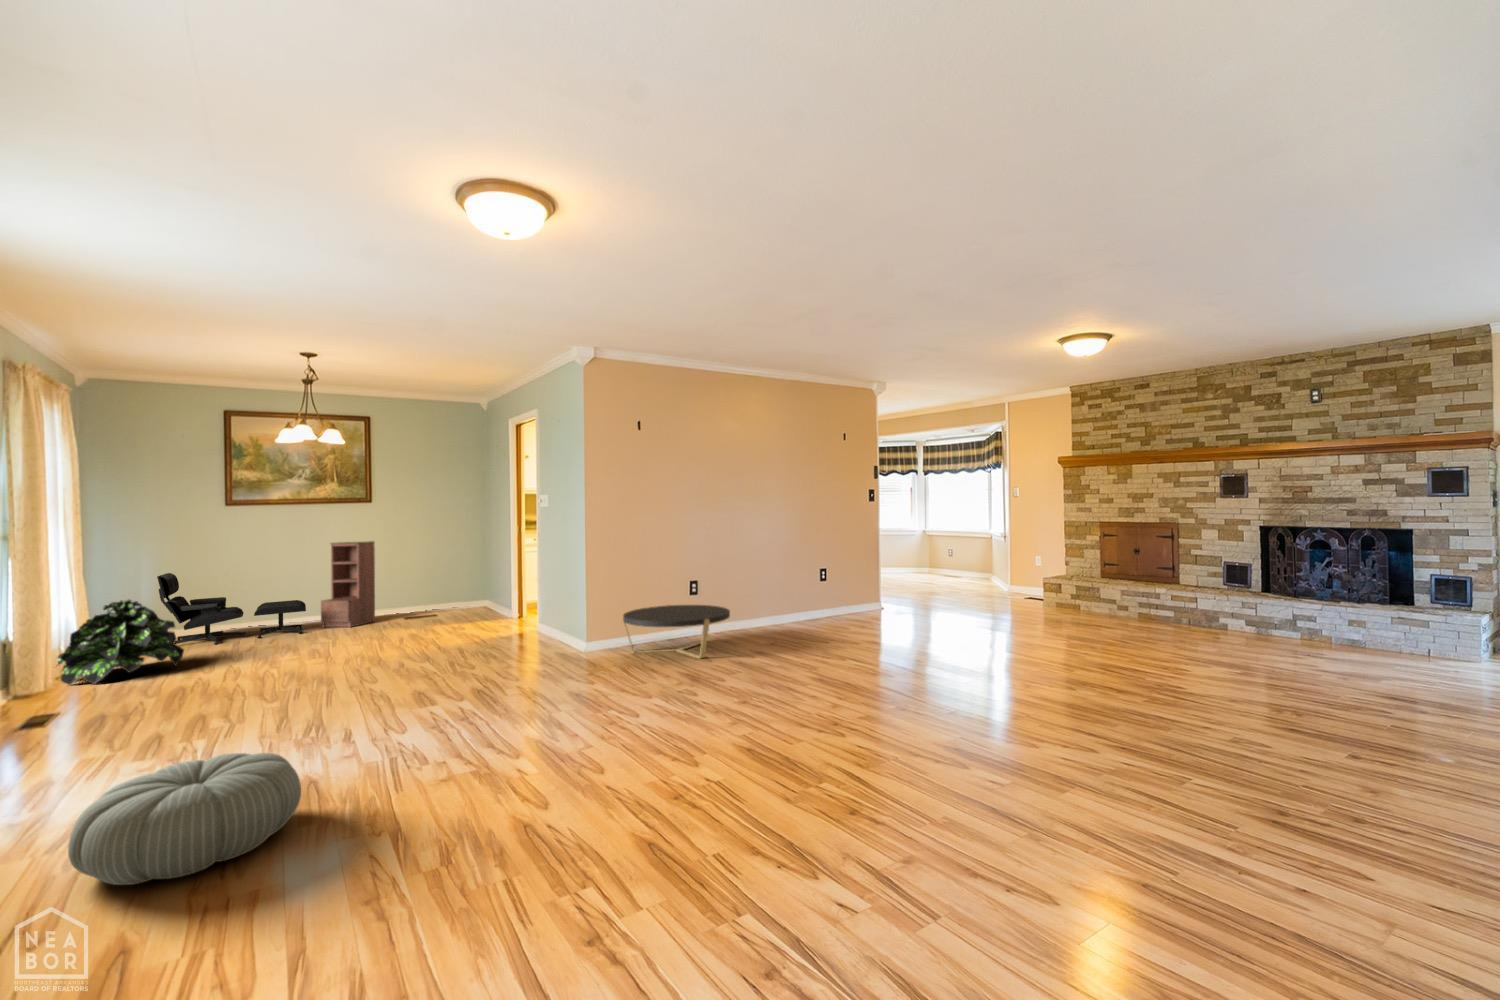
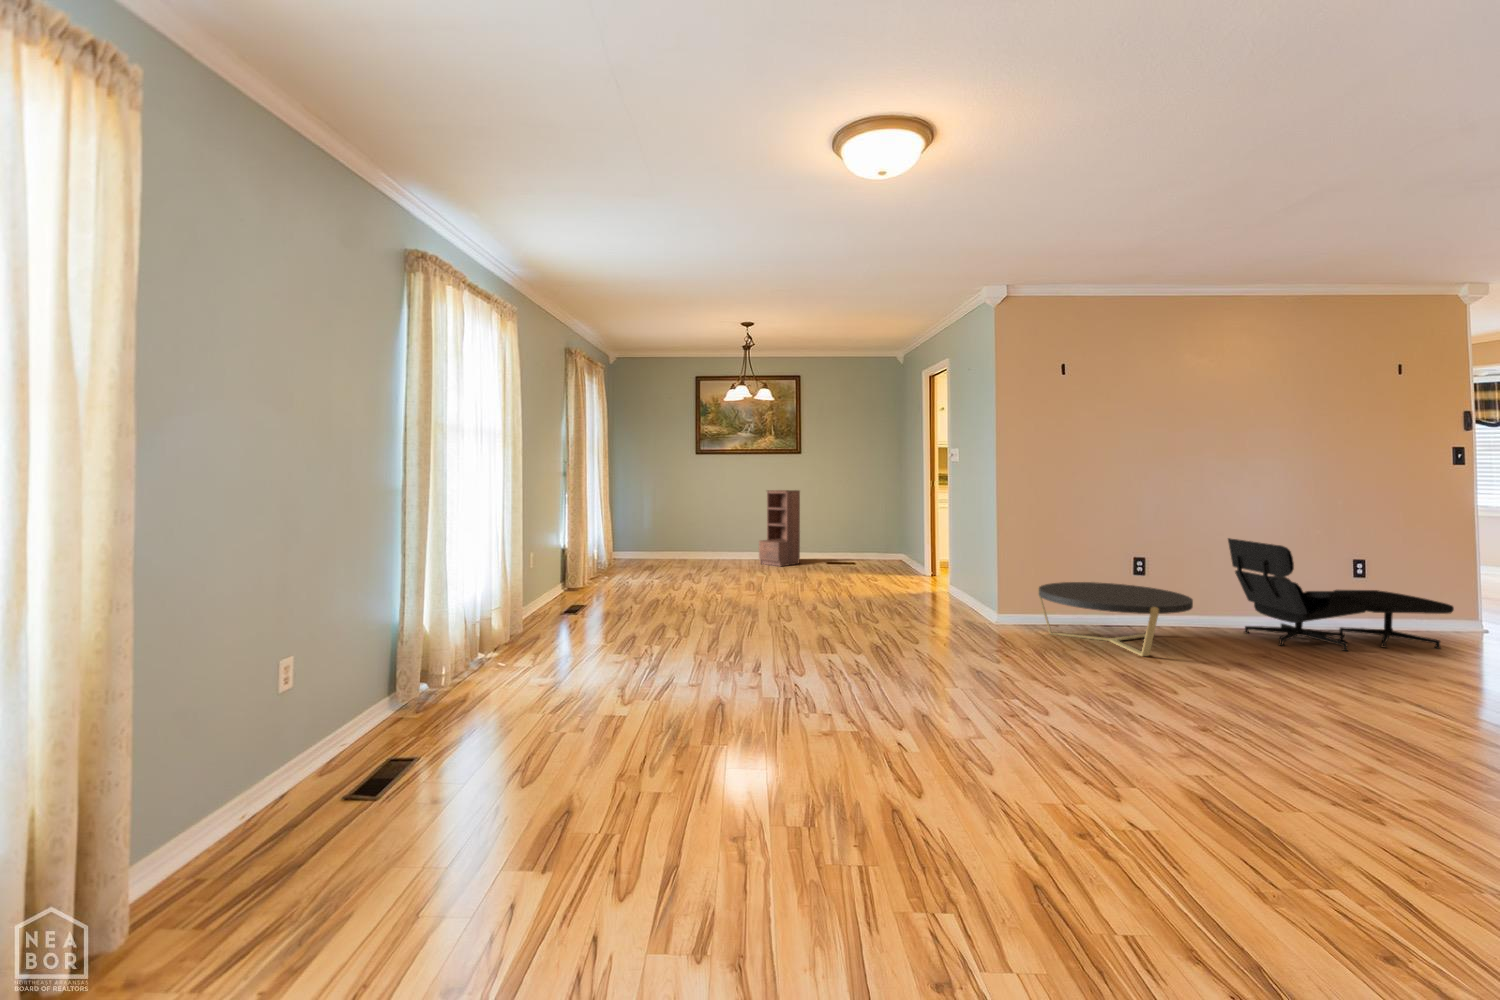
lounge chair: present [157,573,306,644] -> present [1228,538,1454,651]
potted plant: present [58,599,184,685] -> none [595,527,666,588]
pouf: present [68,753,301,885] -> none [562,663,707,757]

